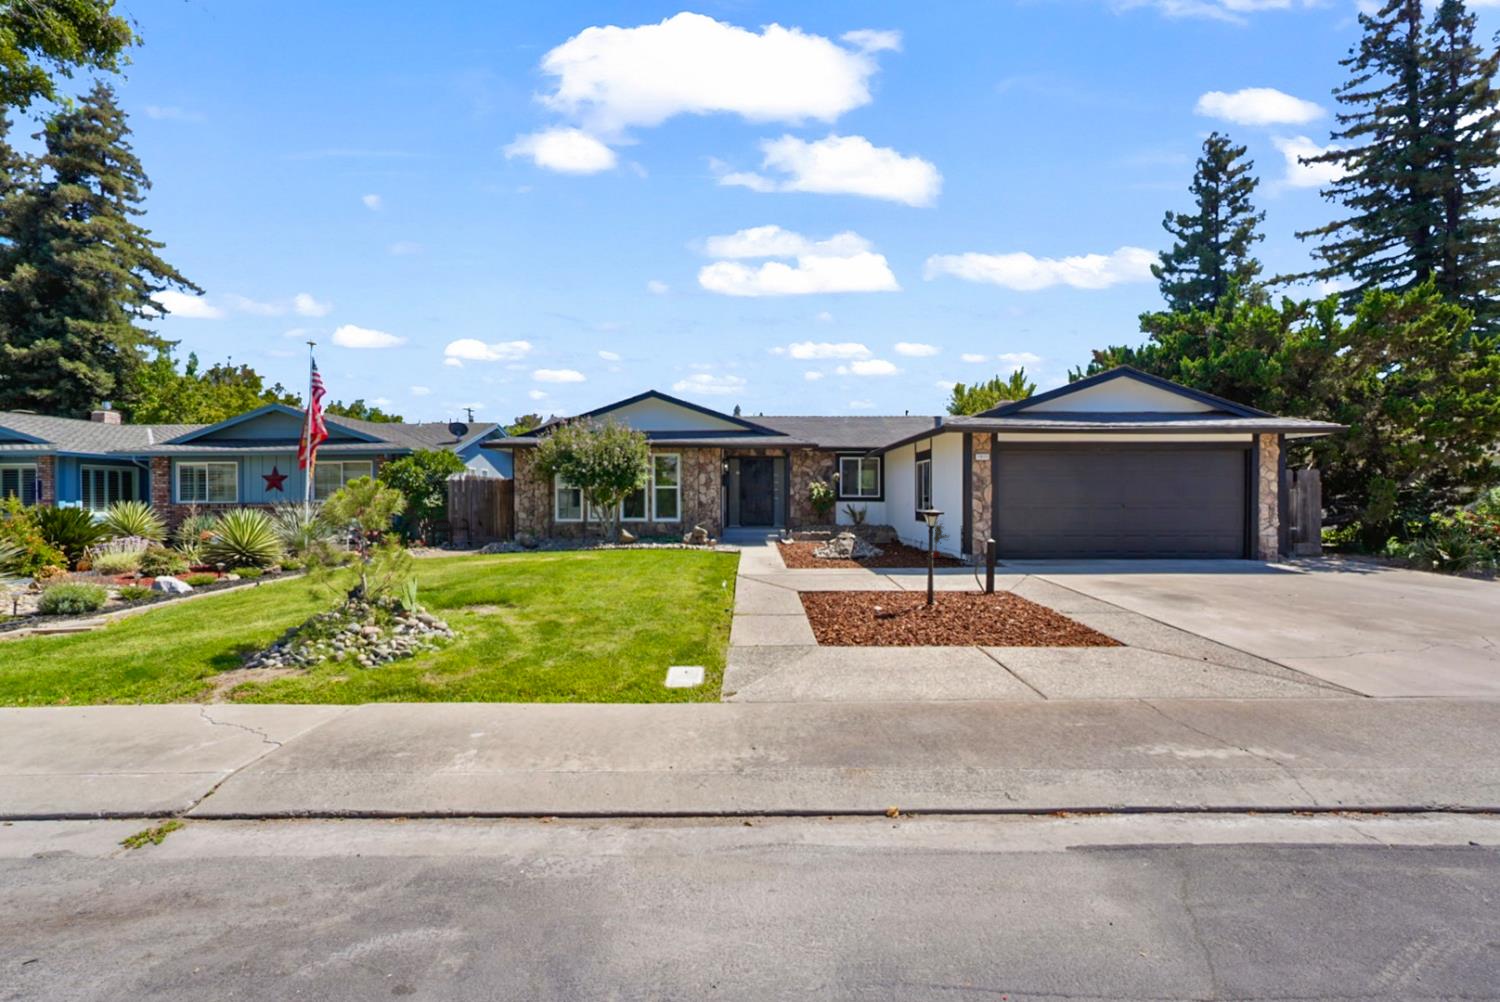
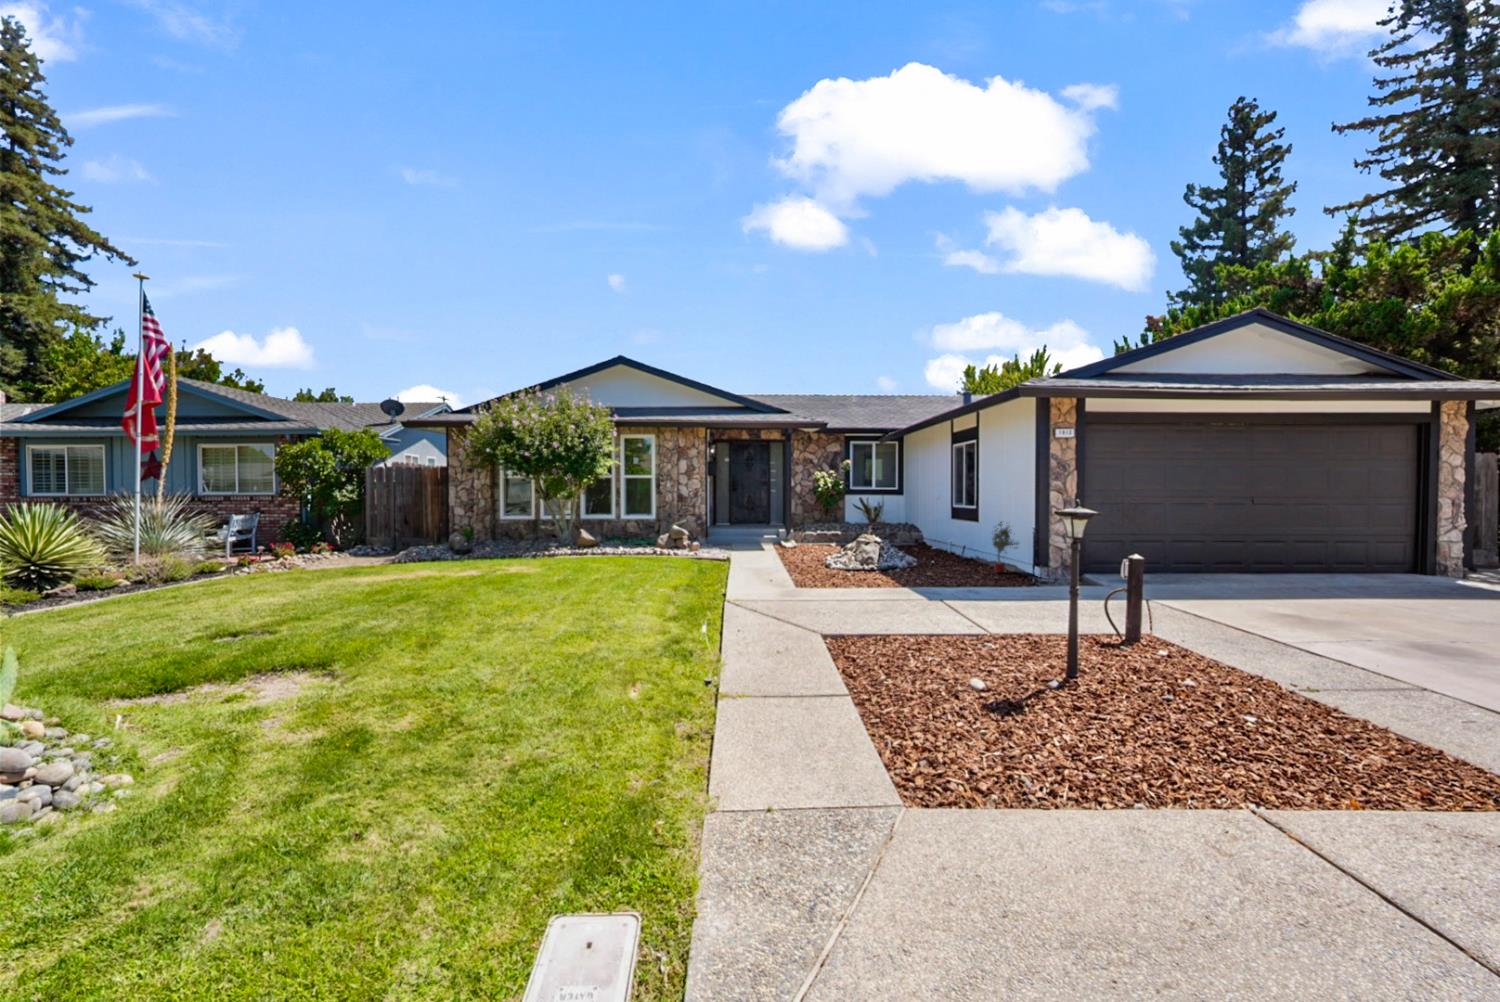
bench: present [432,519,470,545] -> none [332,515,388,551]

